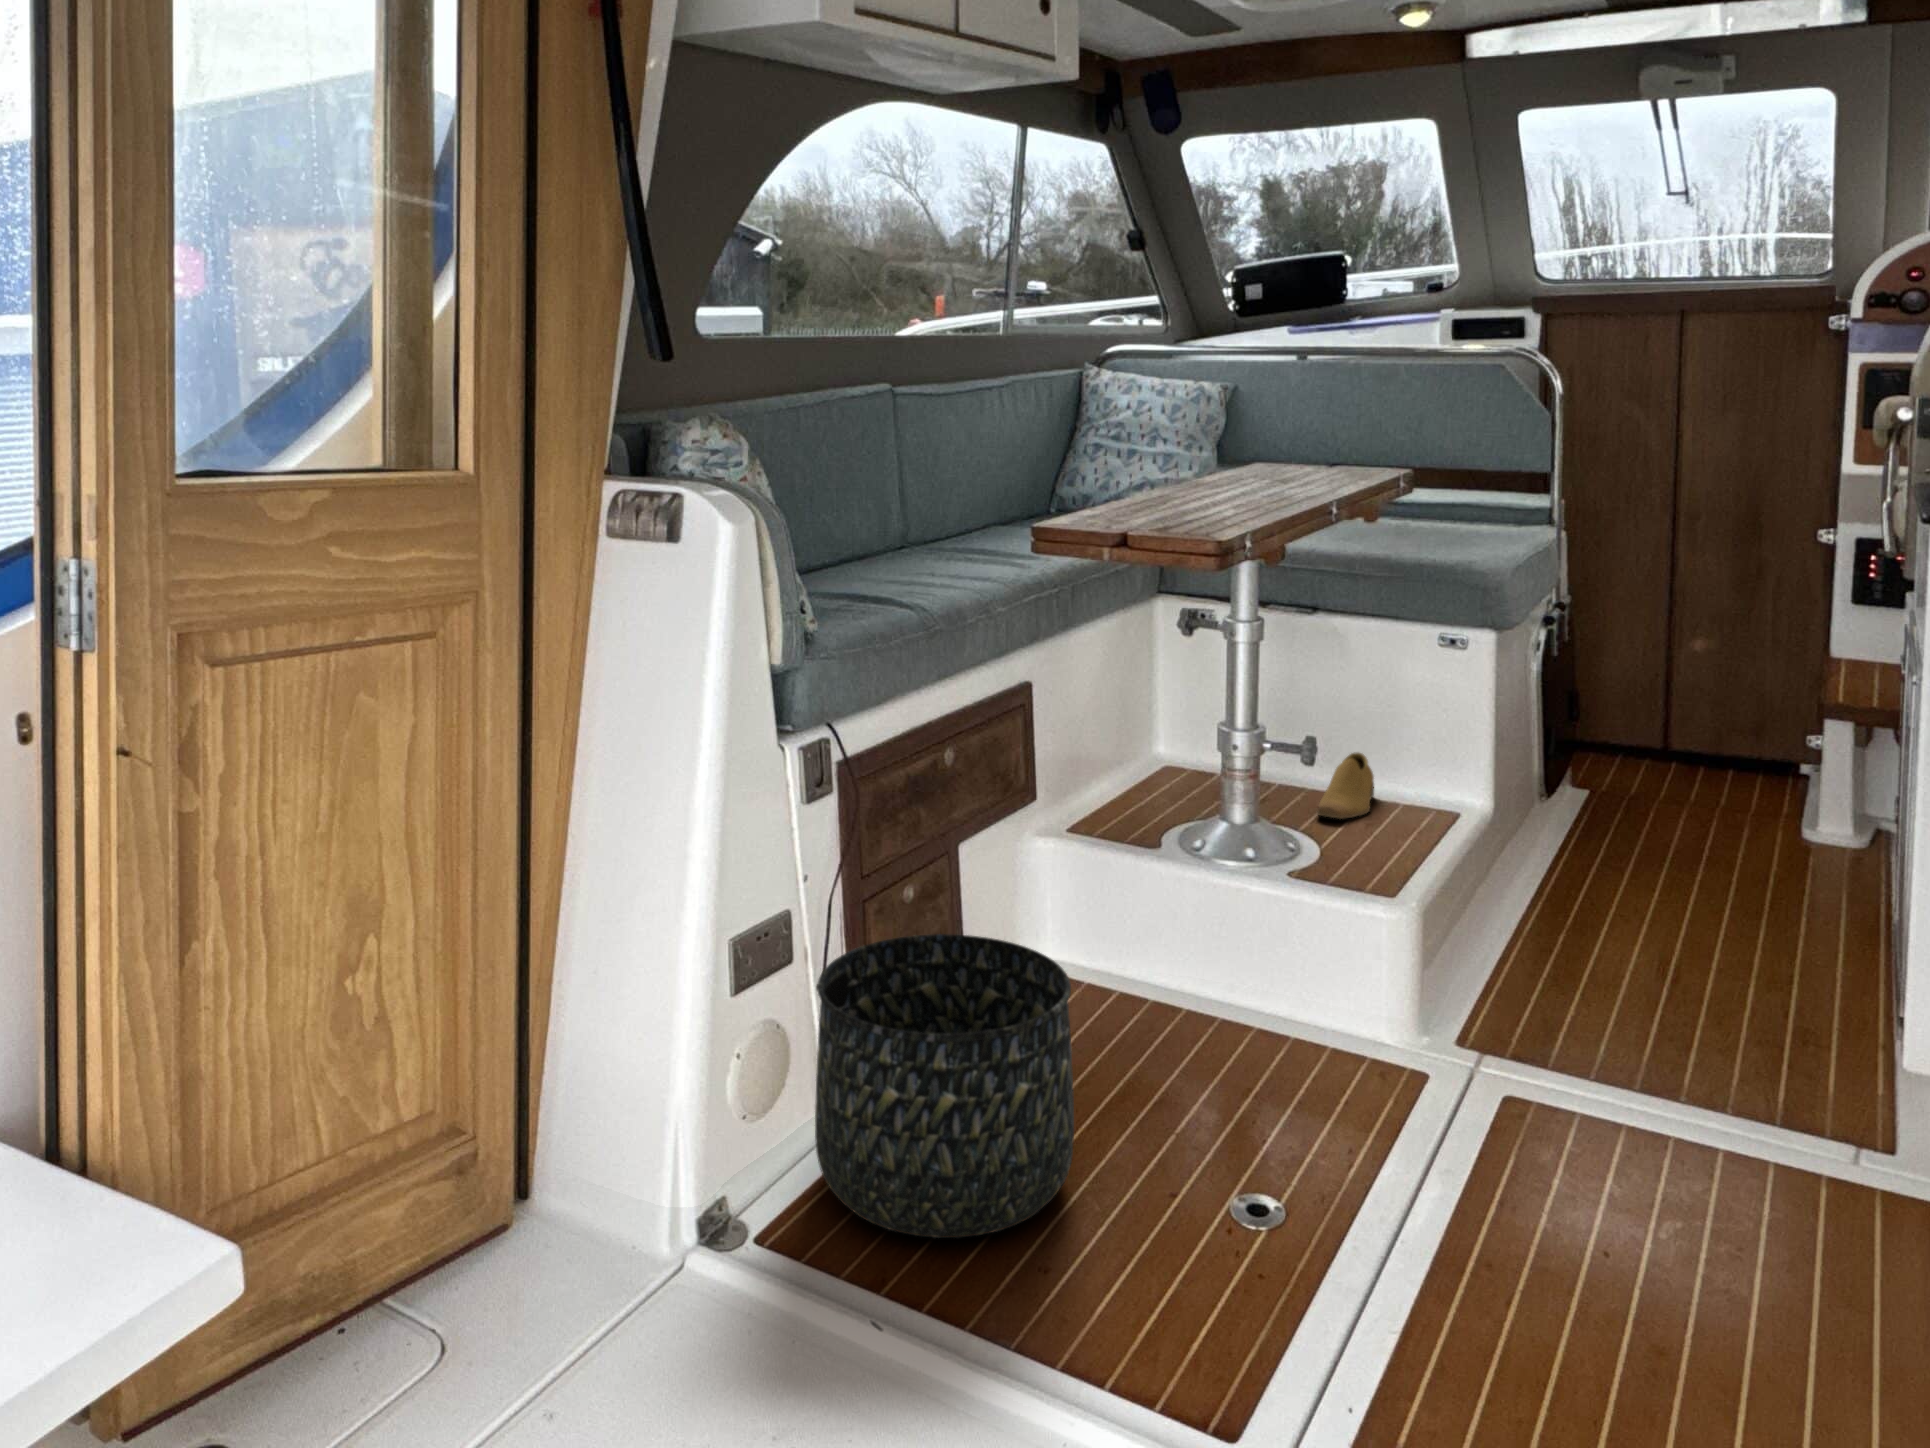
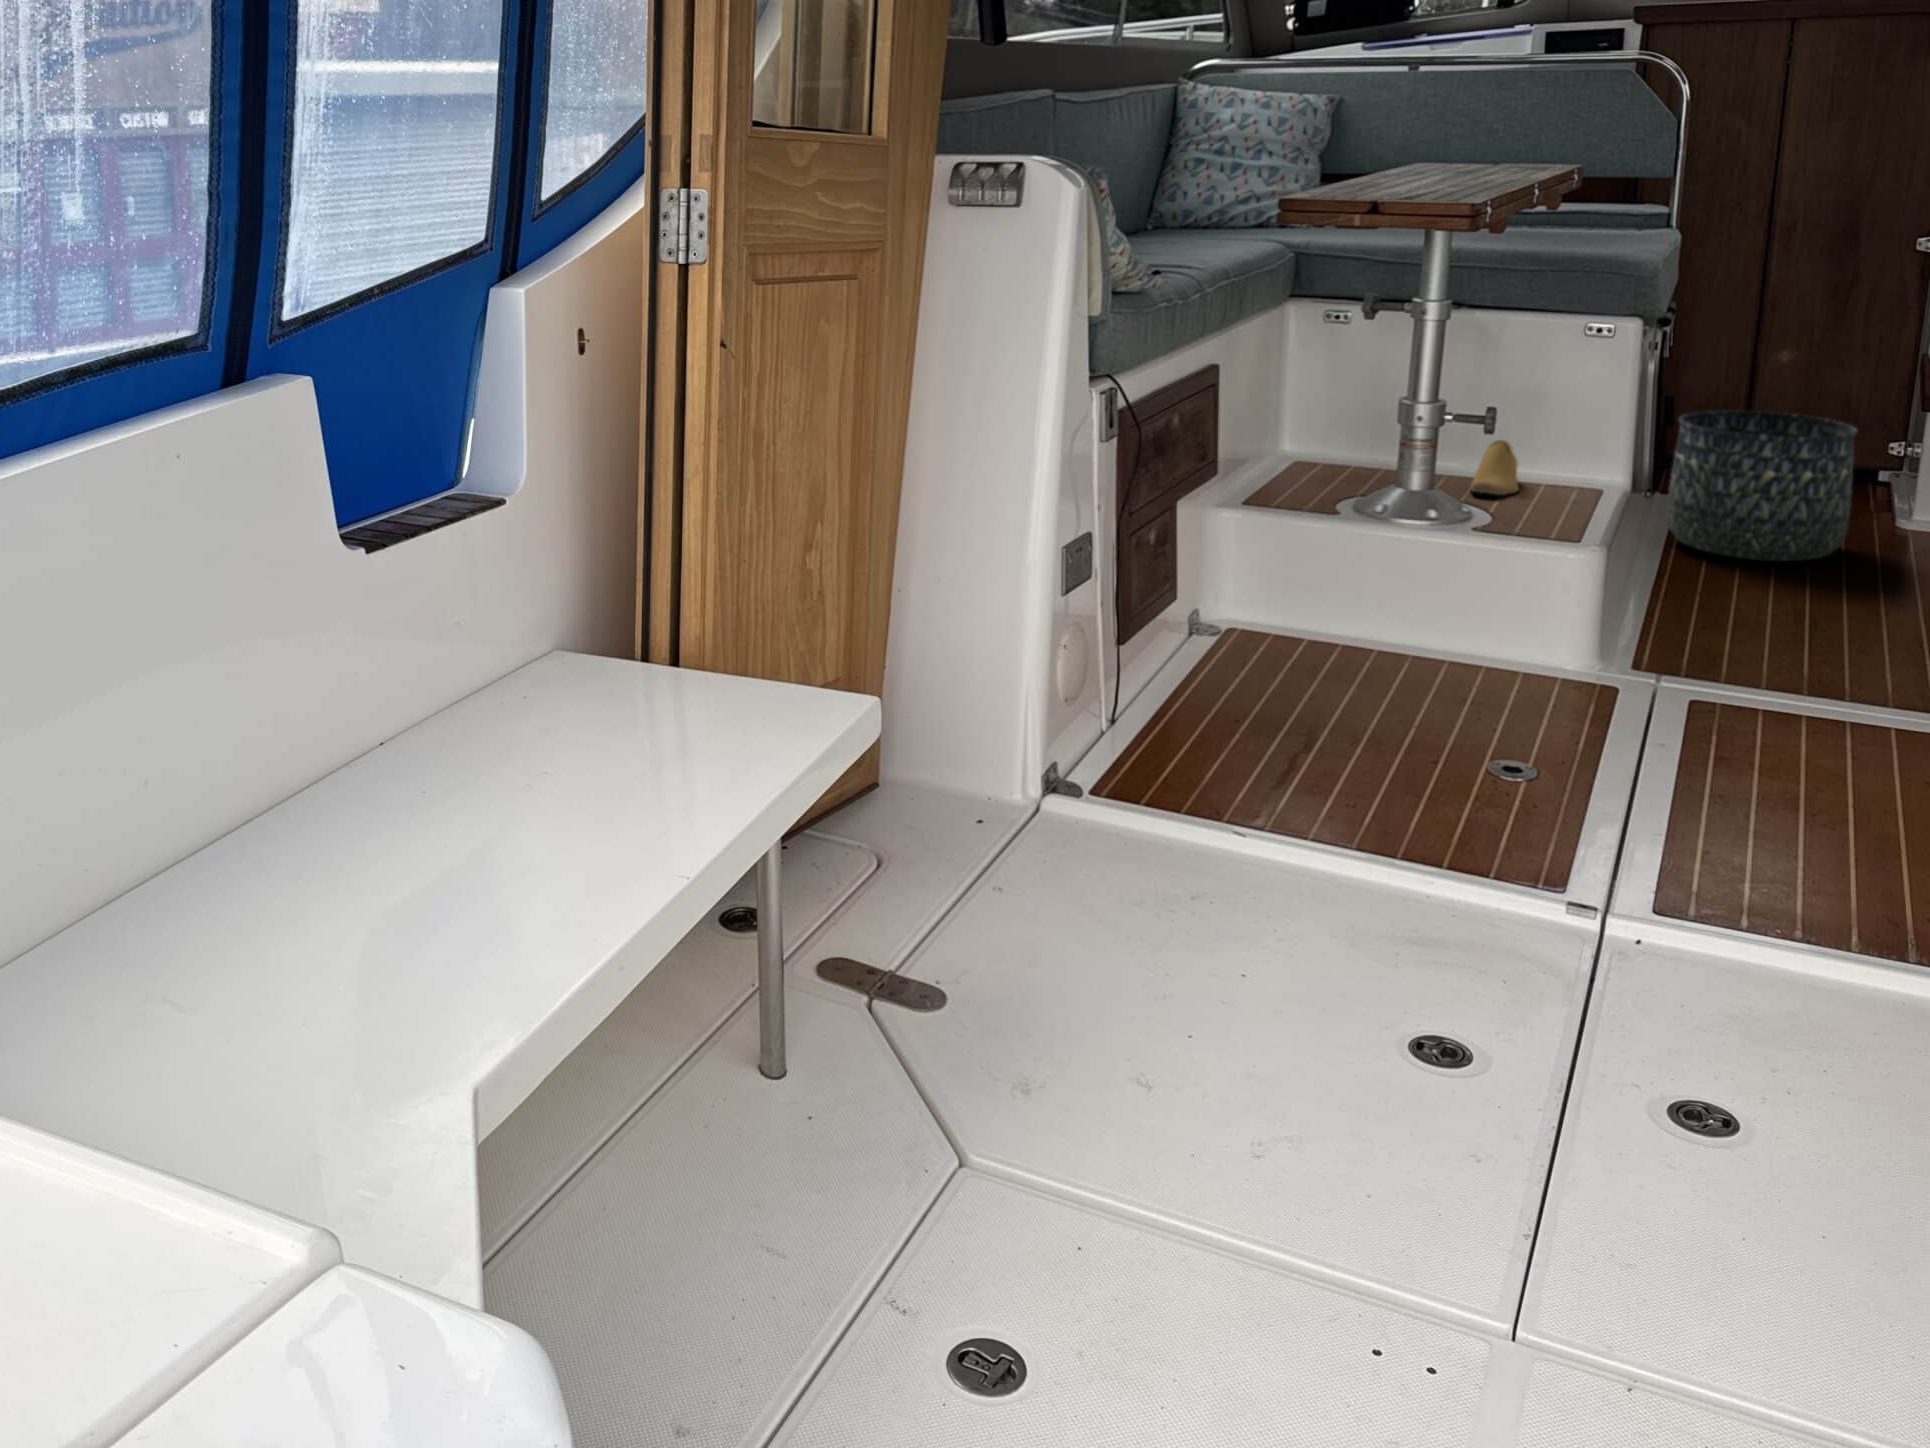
basket: present [815,934,1074,1238] -> present [1667,411,1857,562]

